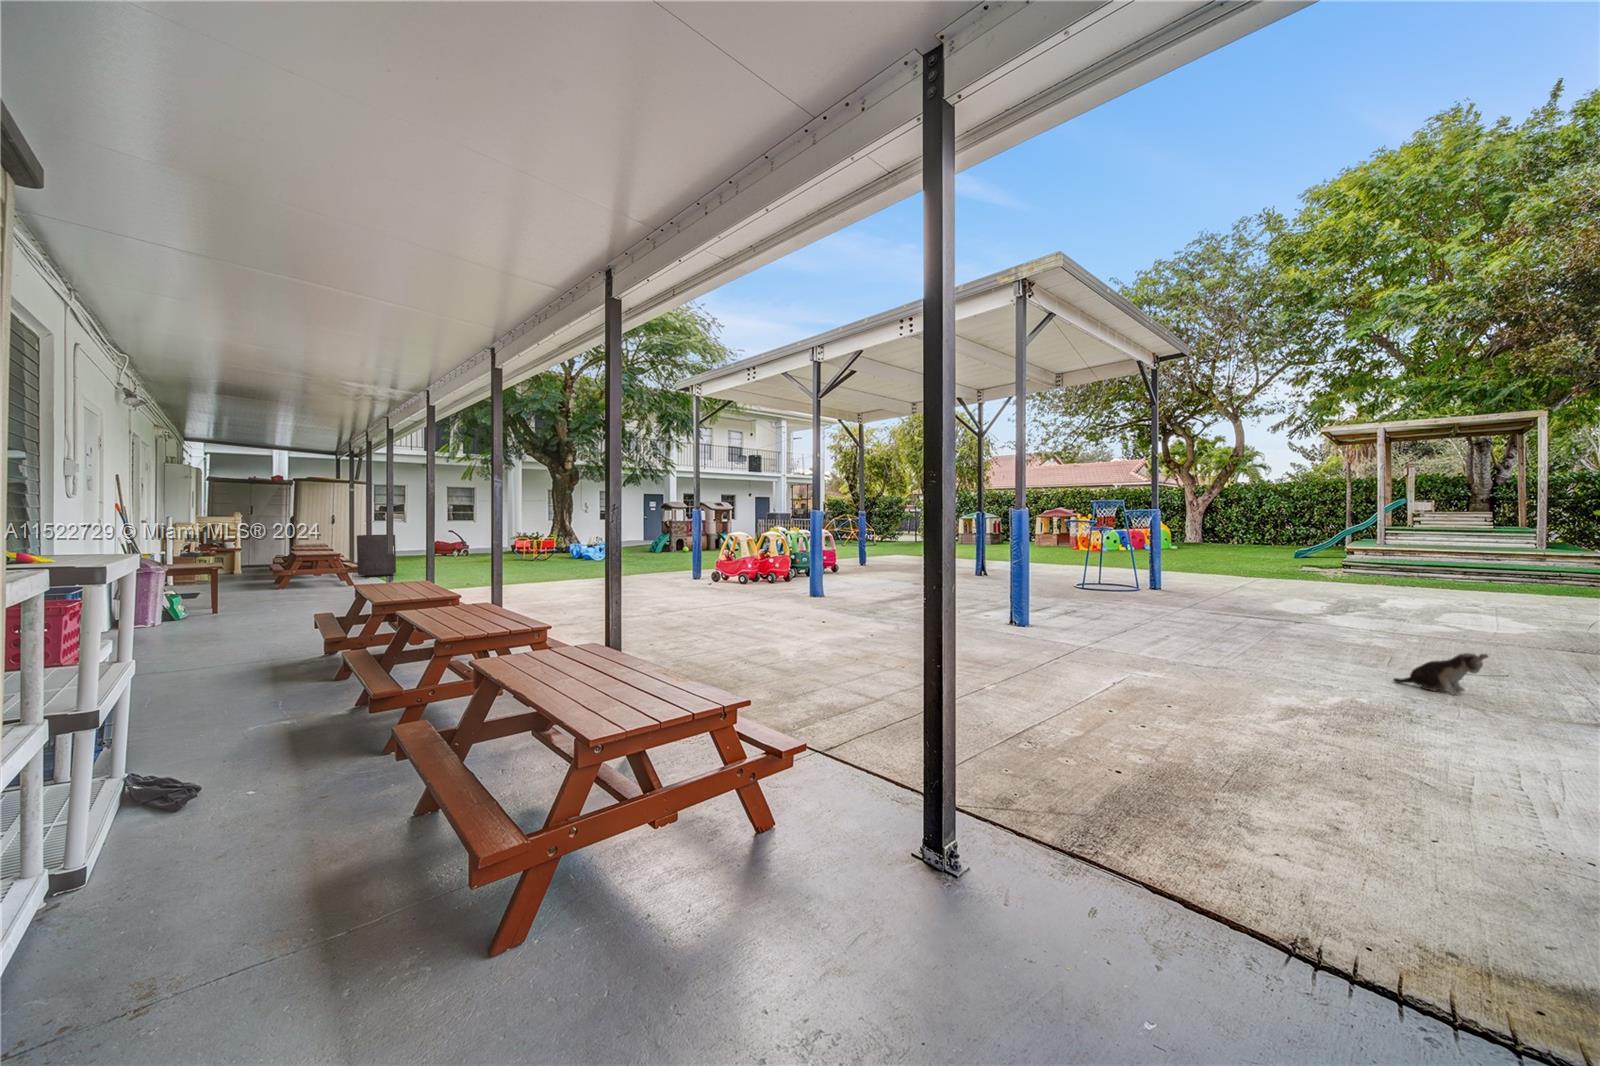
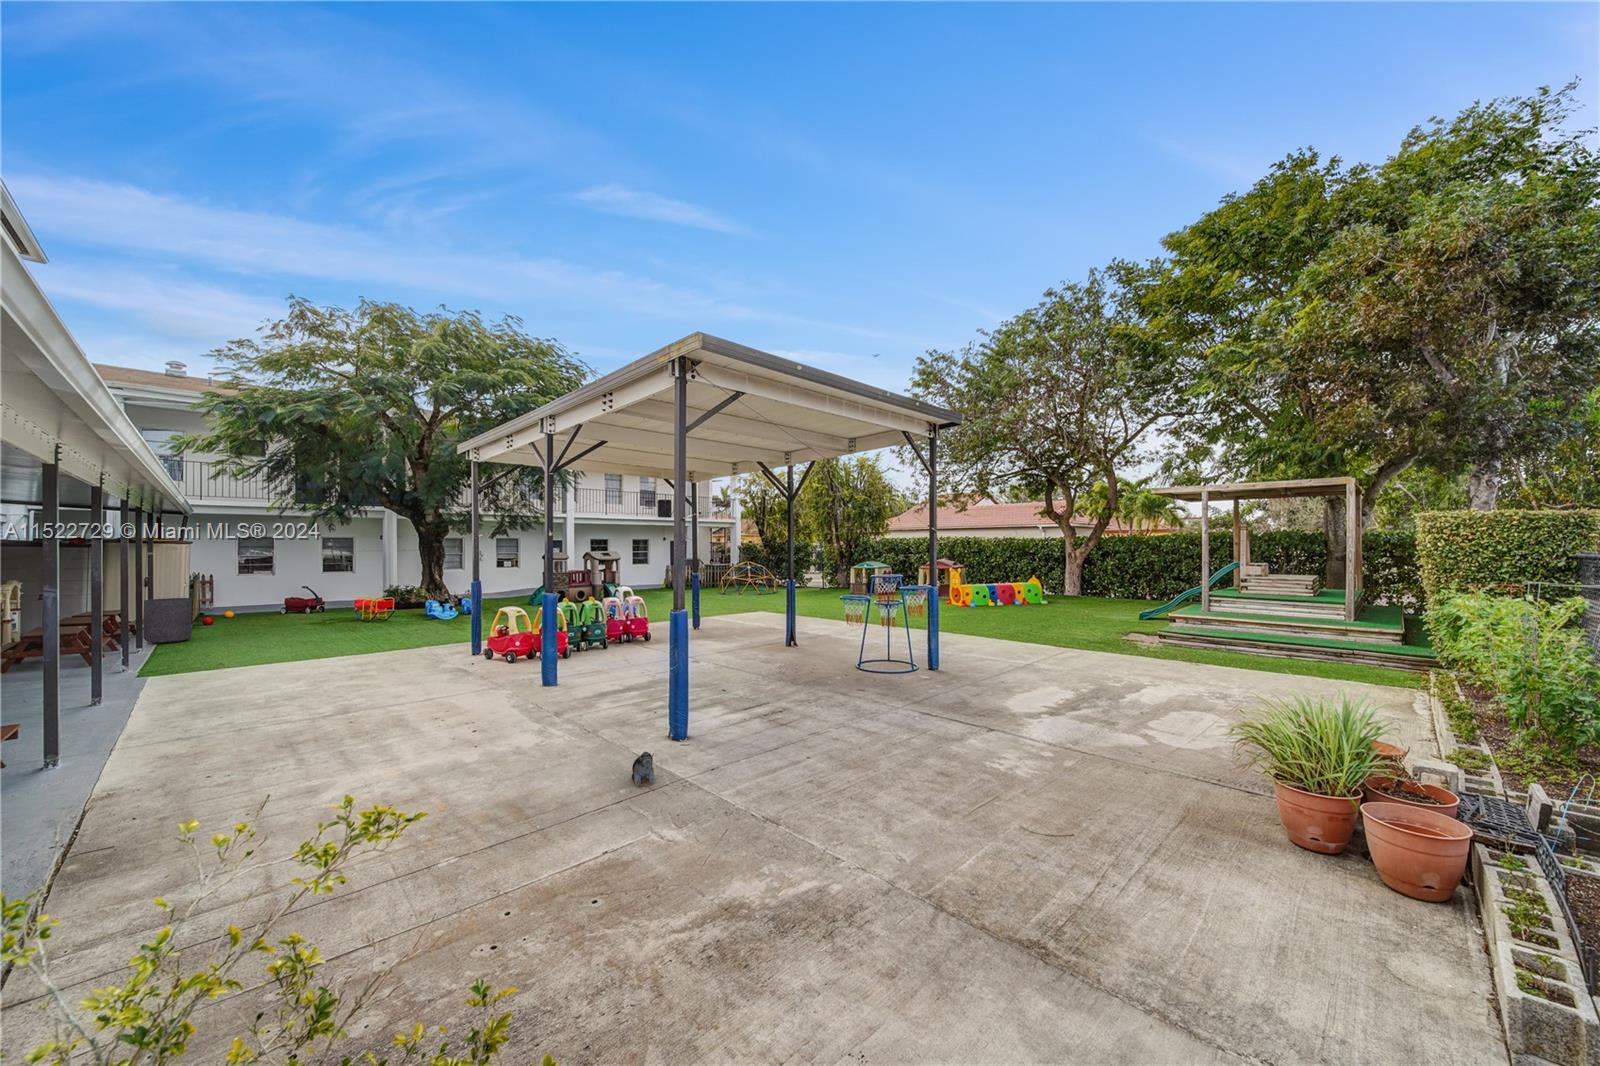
plush toy: present [1393,653,1488,695] -> present [632,752,654,787]

